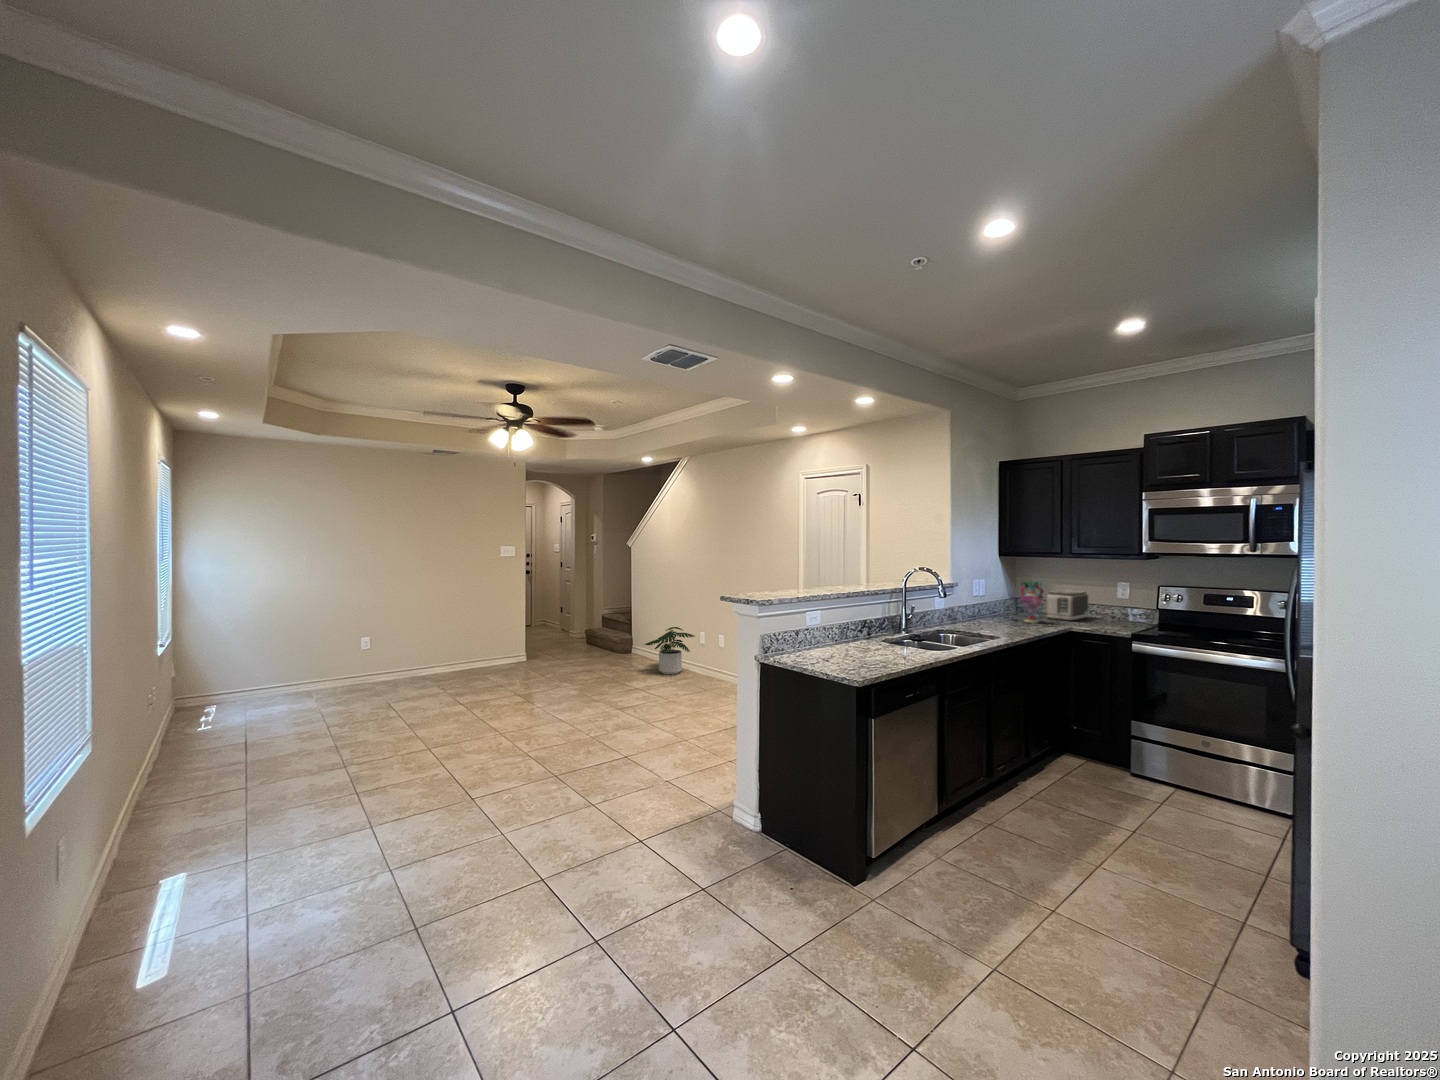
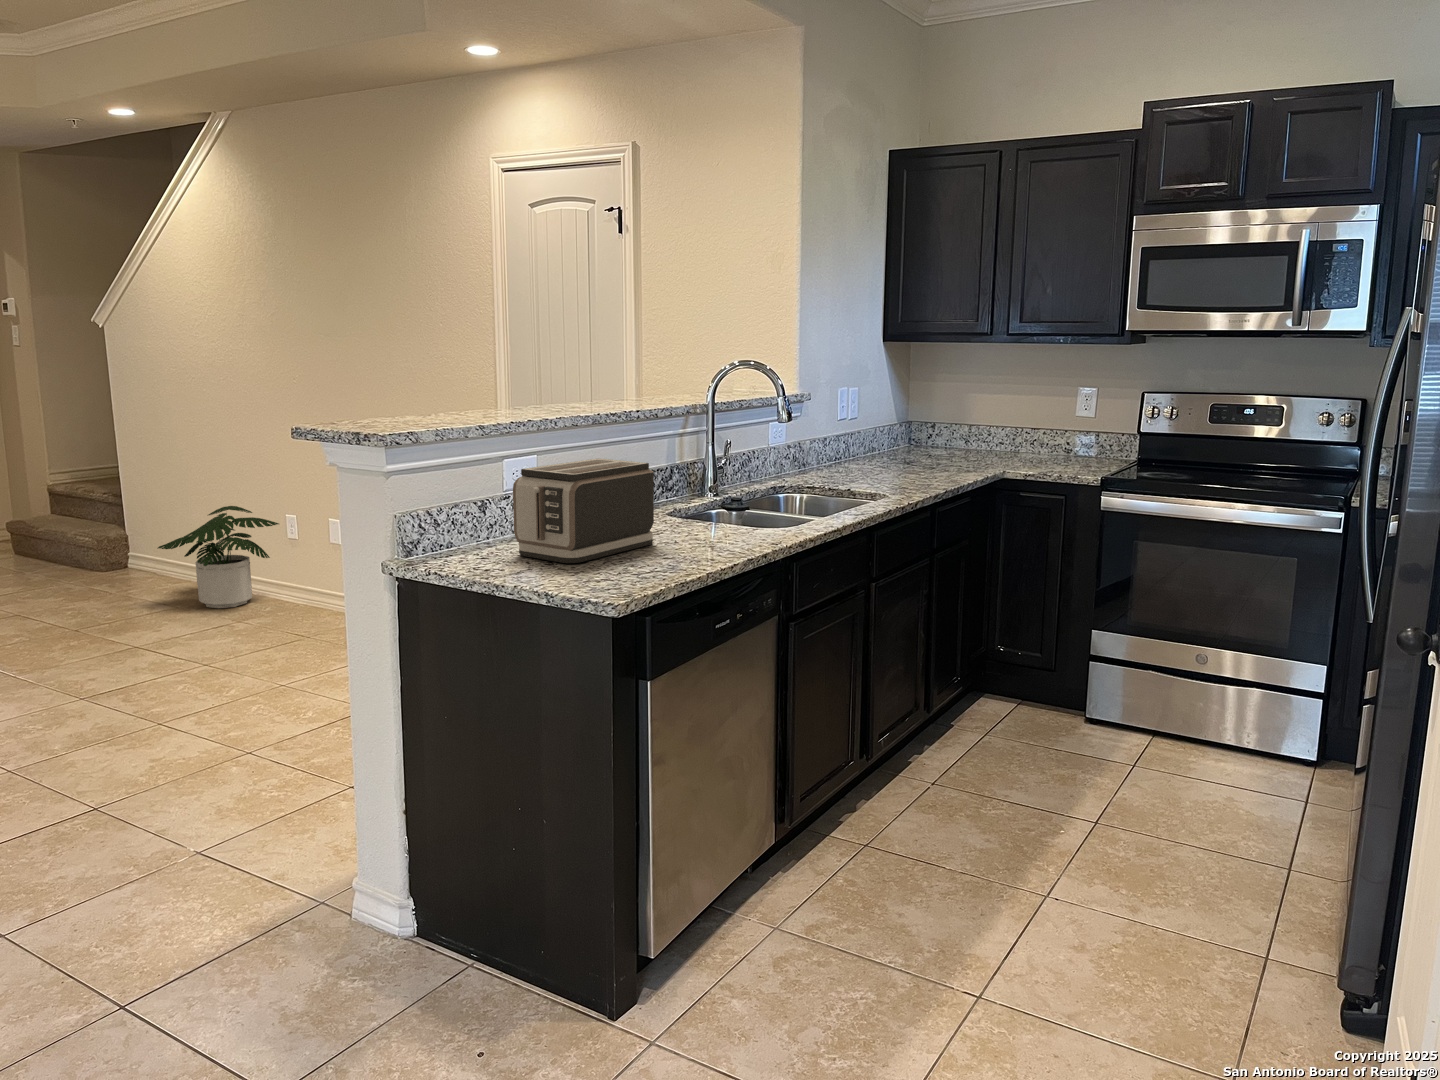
vase: present [1020,581,1043,623] -> none [919,388,961,466]
toaster: present [1045,590,1088,621] -> present [513,458,654,563]

